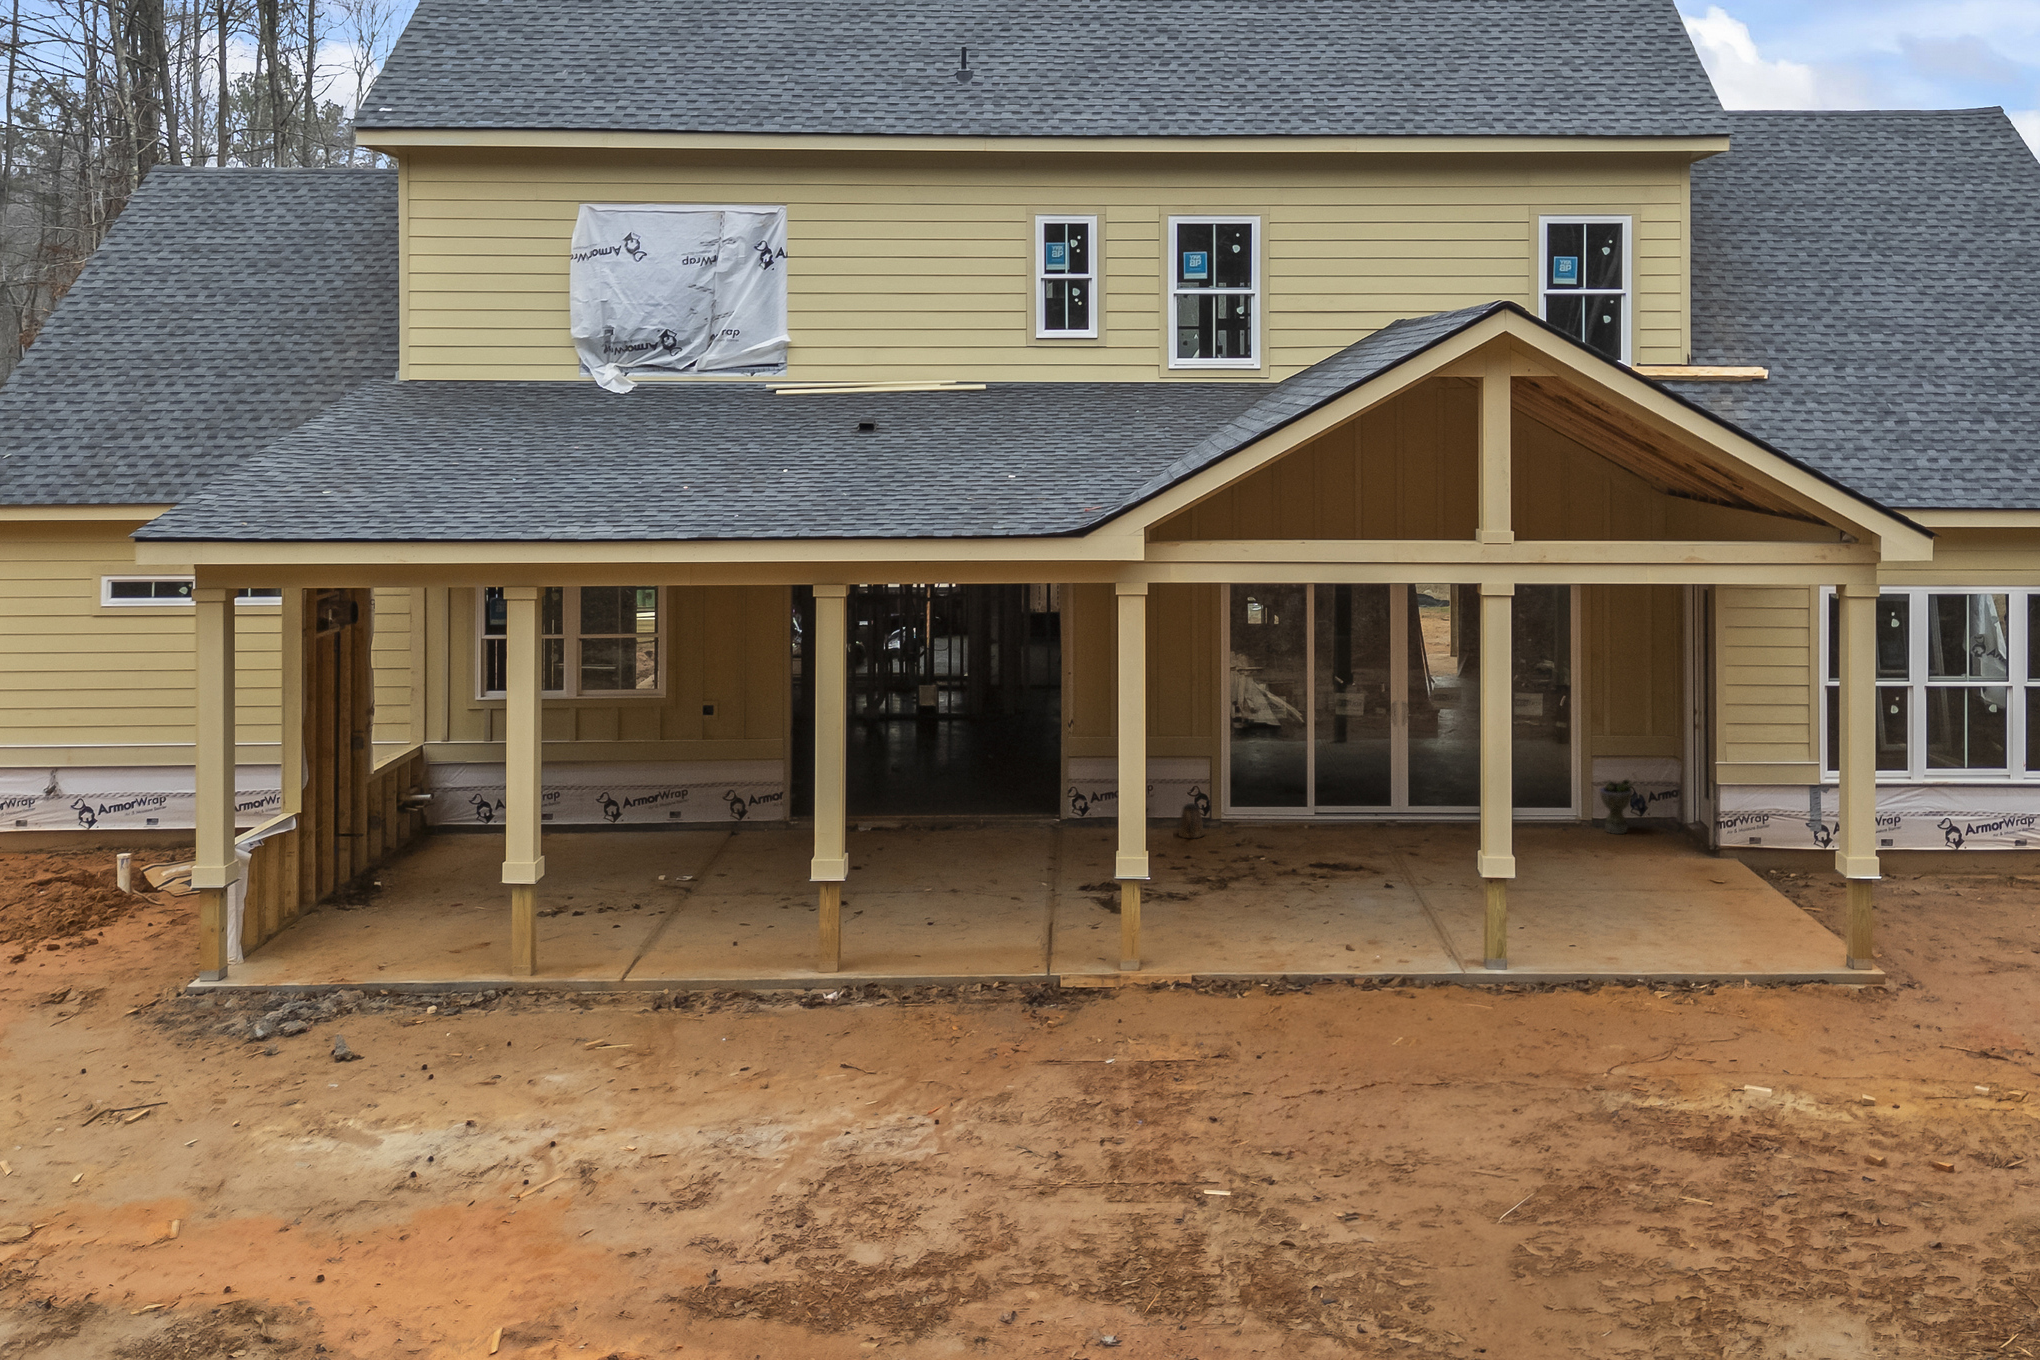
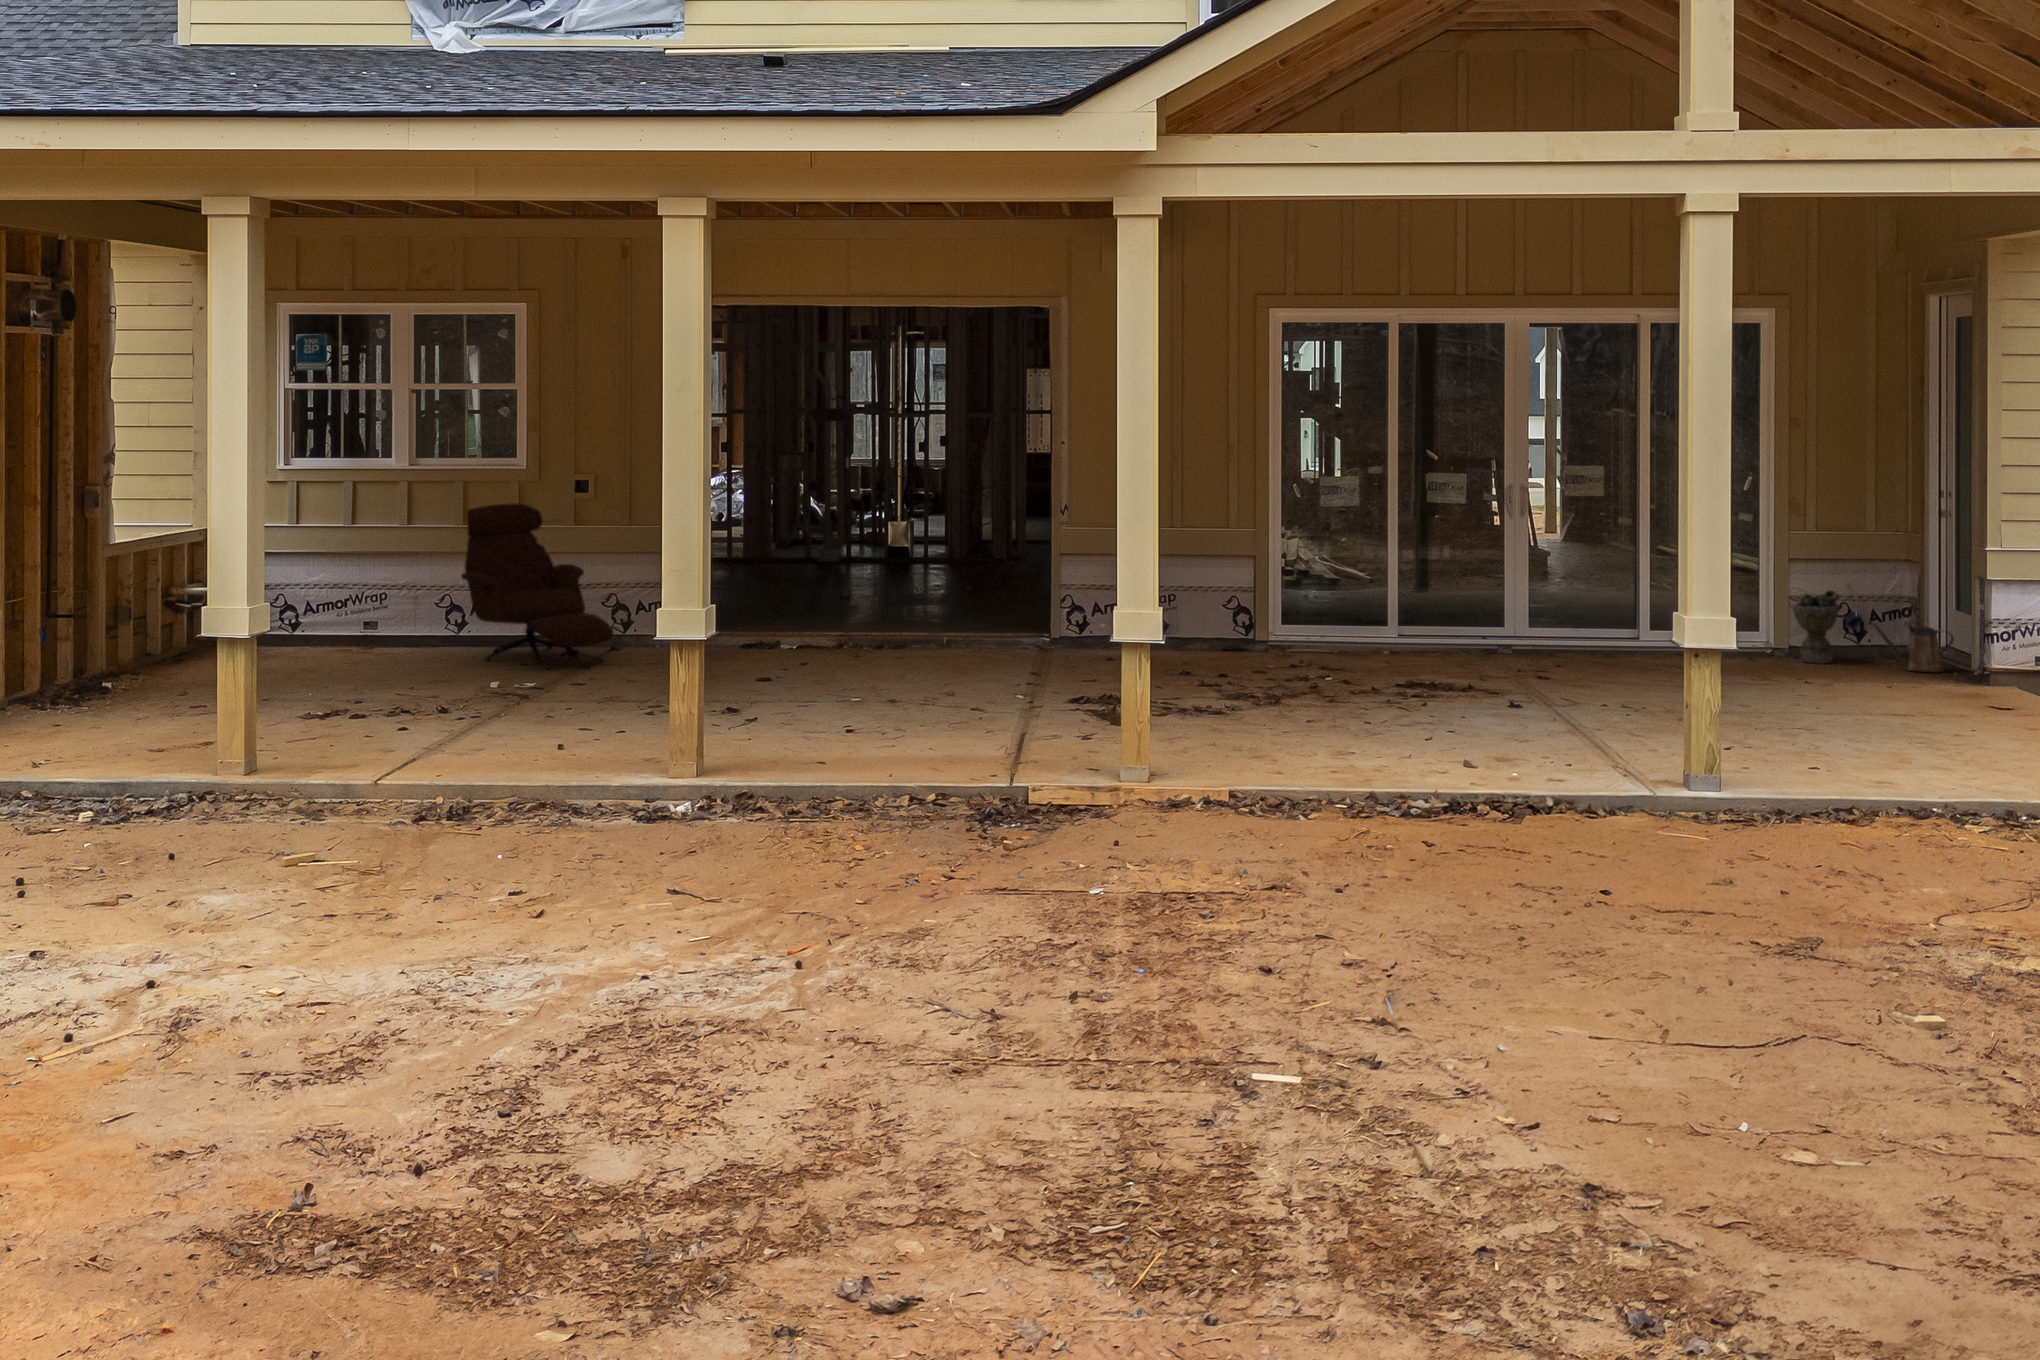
lounge chair: none [597,714,720,853] -> present [461,504,613,669]
watering can: present [1178,803,1204,838] -> present [1869,621,1954,672]

